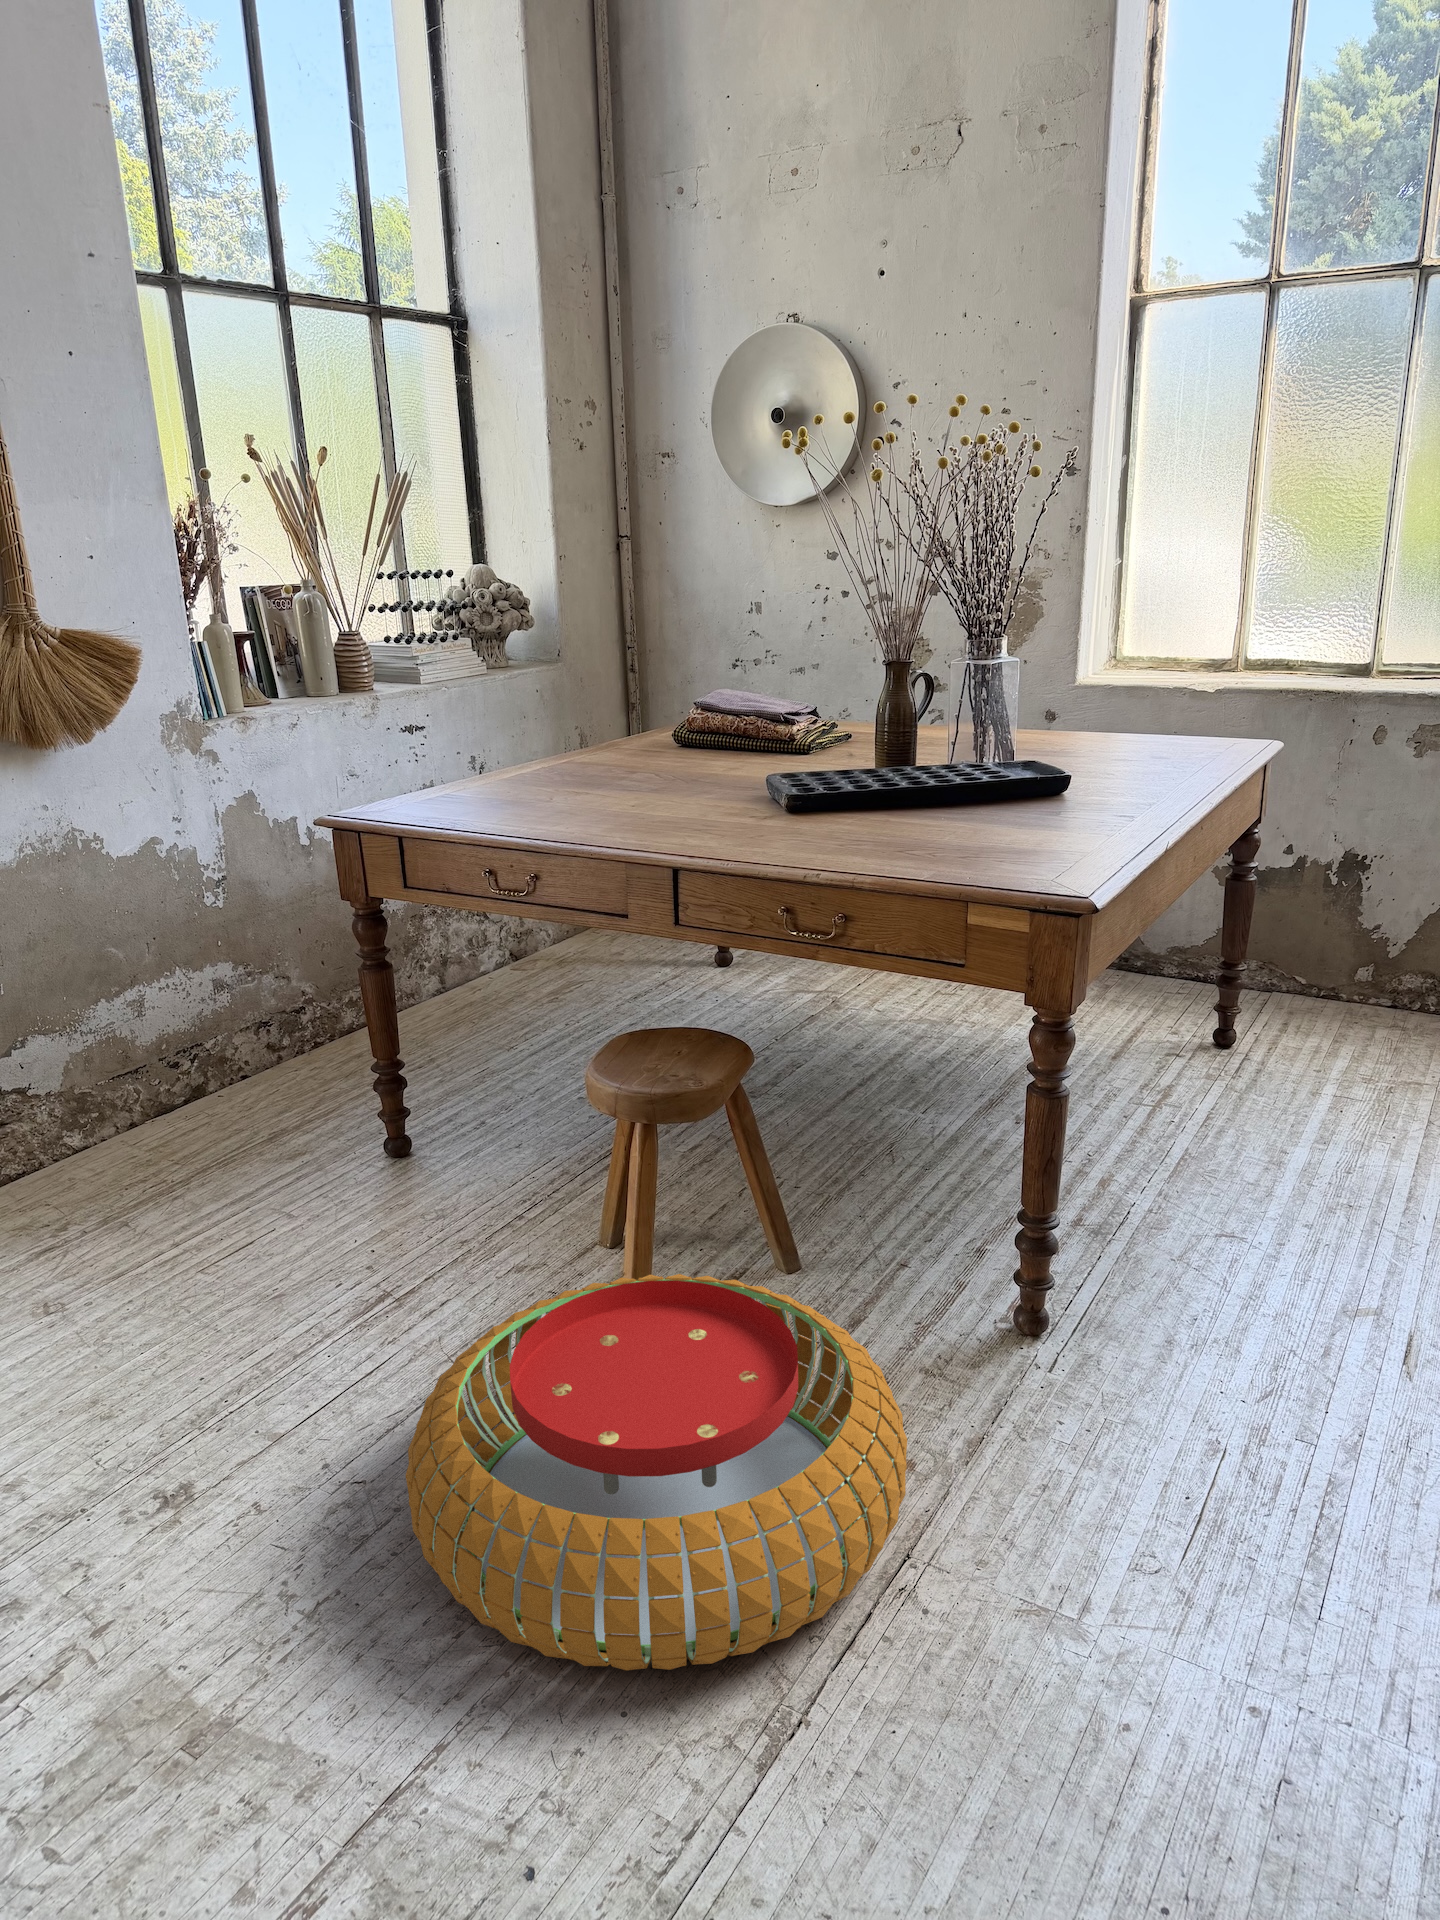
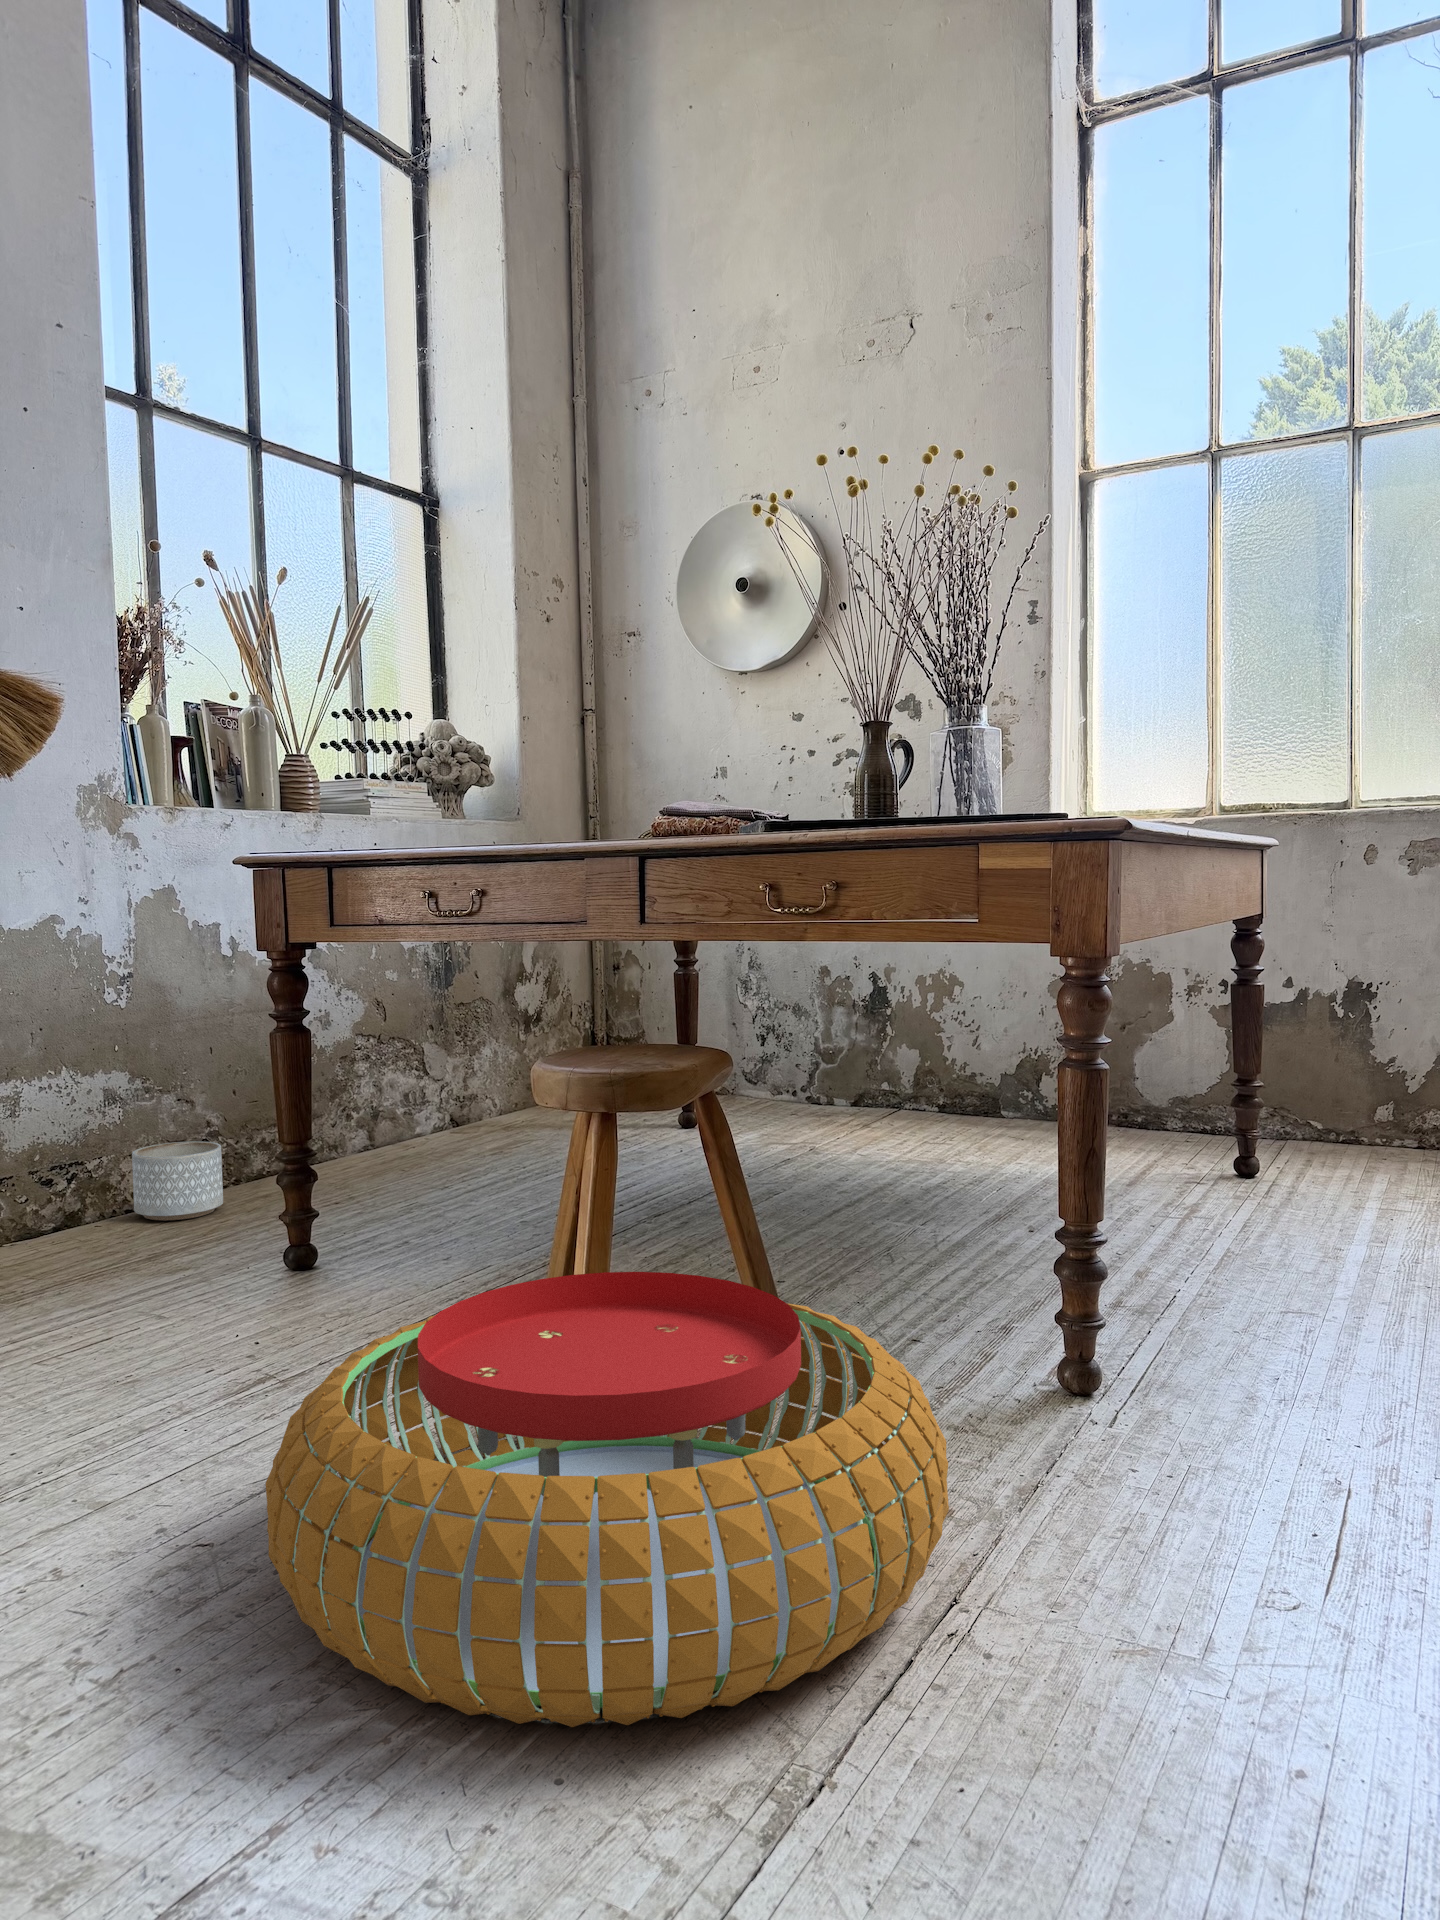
planter: none [242,1017,323,1092] -> present [132,1141,223,1220]

